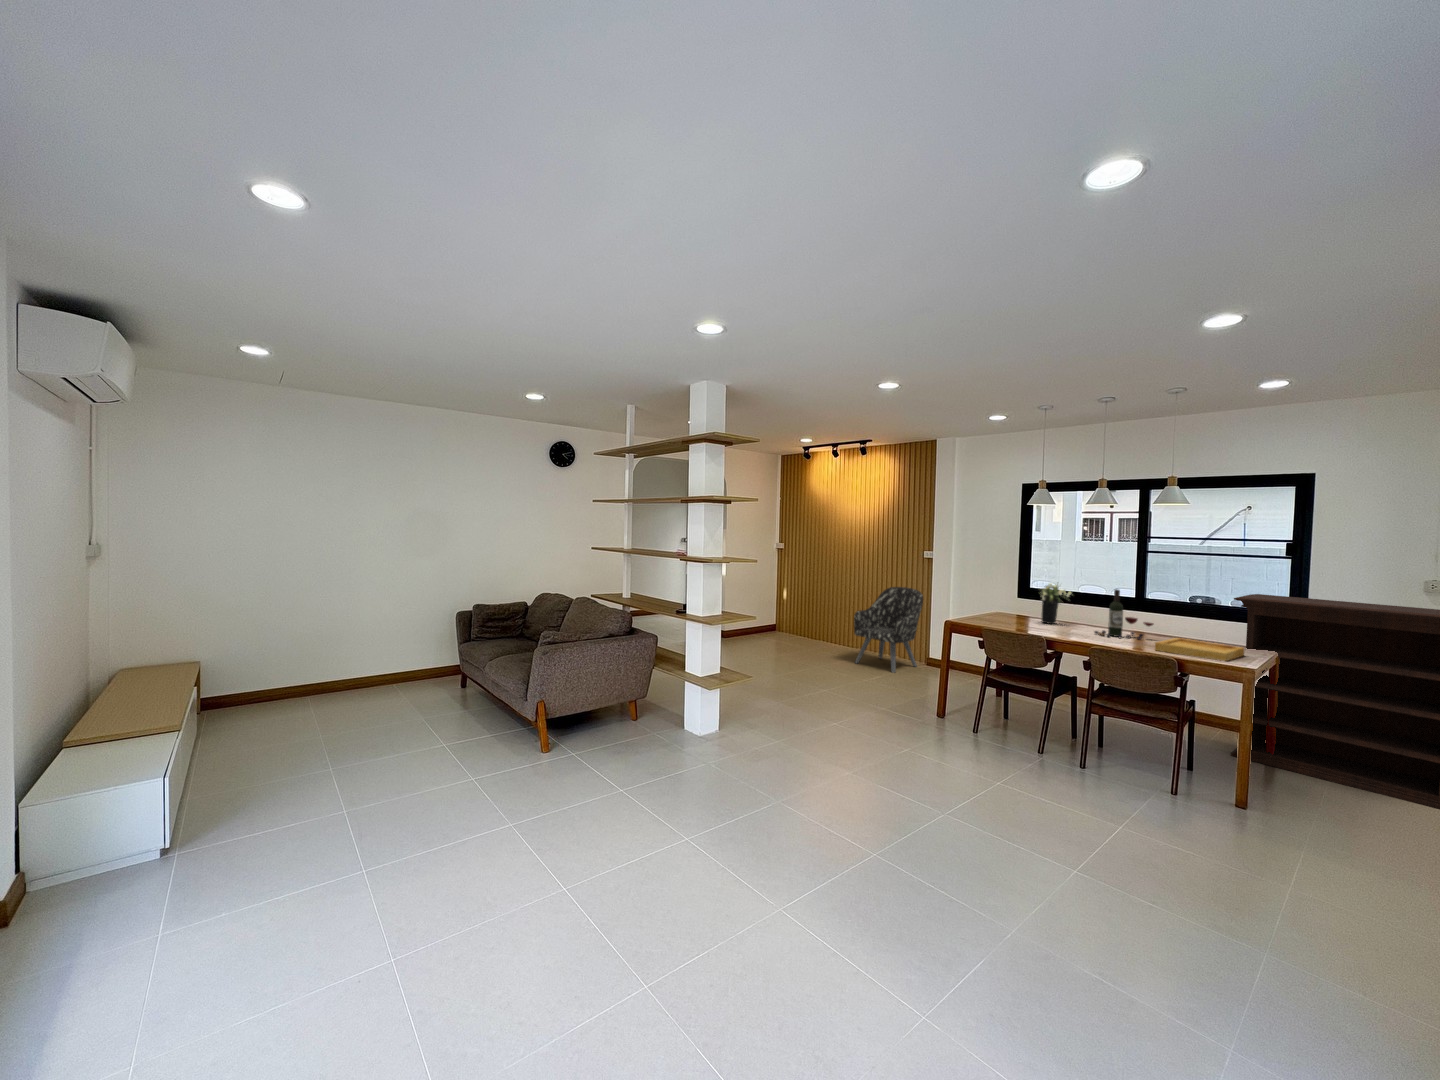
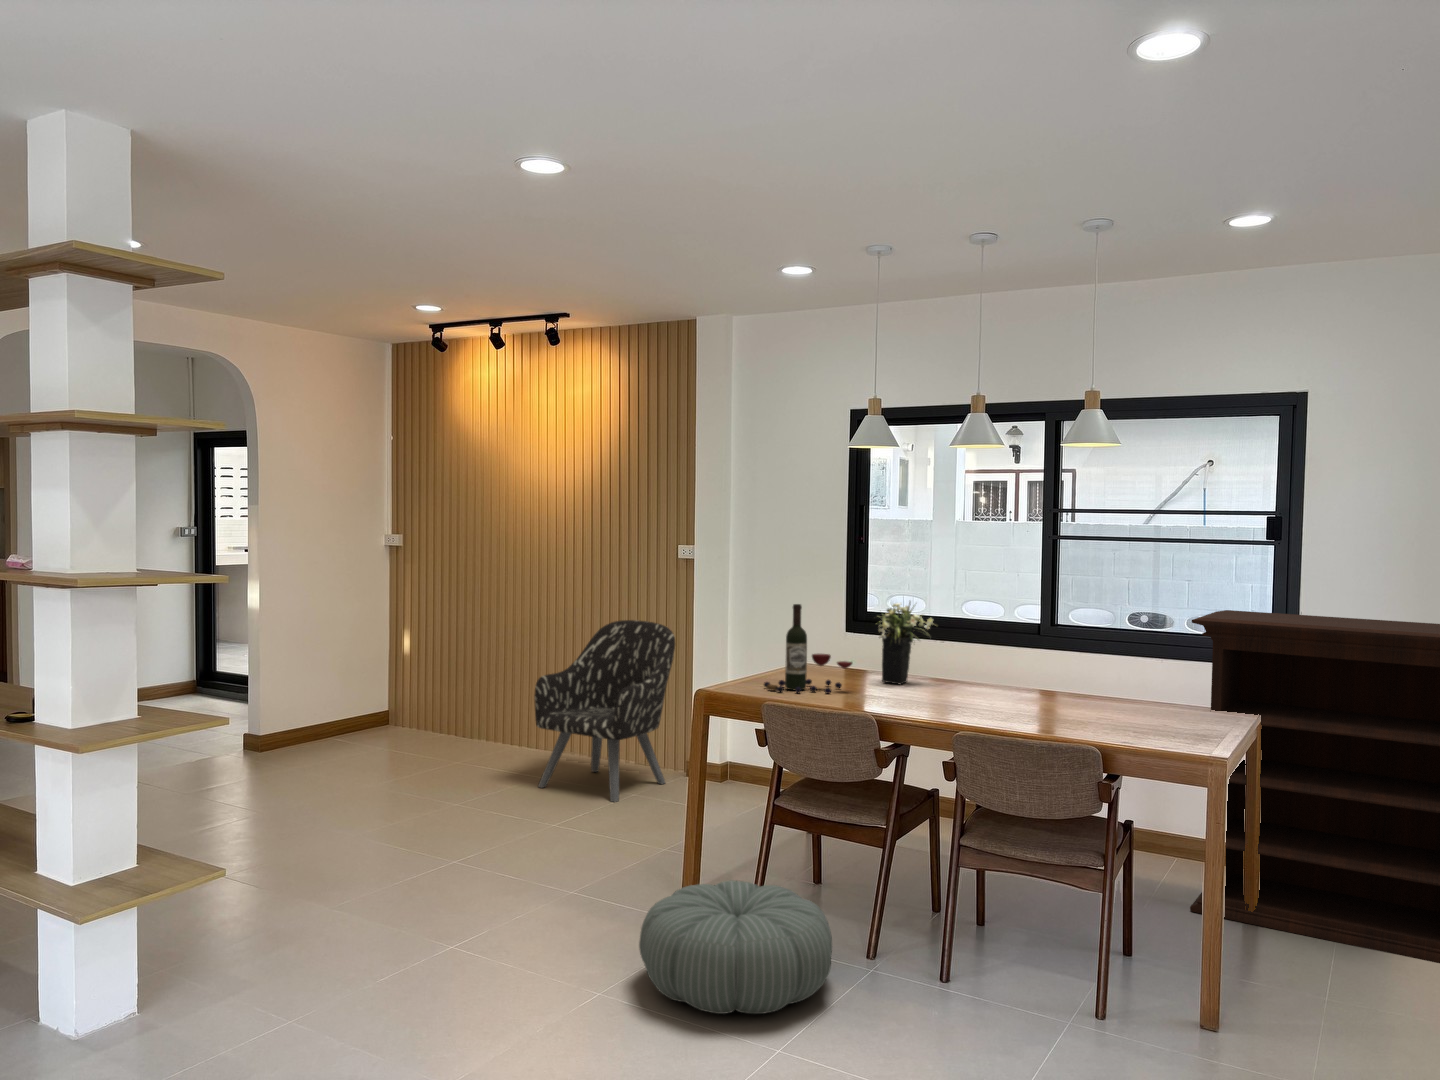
wine bottle: present [1095,589,1153,640] -> present [764,604,852,694]
tray: present [1155,638,1244,661] -> none [1066,701,1208,746]
pouf: none [925,709,1023,769] -> present [639,880,832,1014]

